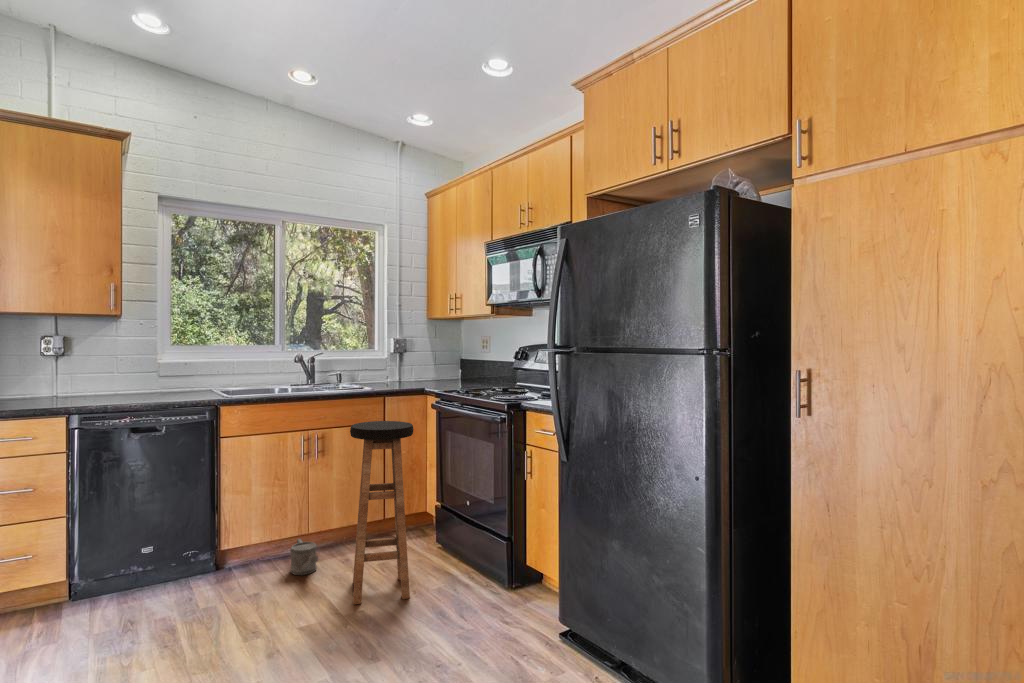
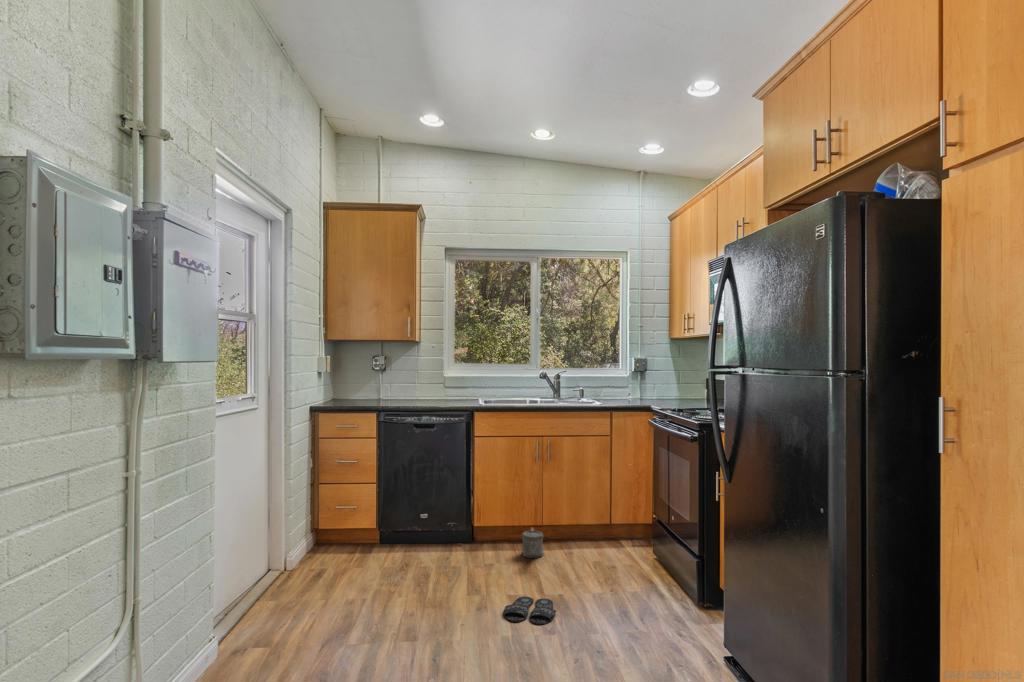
bar stool: present [350,421,414,604] -> none [556,431,613,595]
slippers: none [306,619,370,659] -> present [504,597,556,625]

